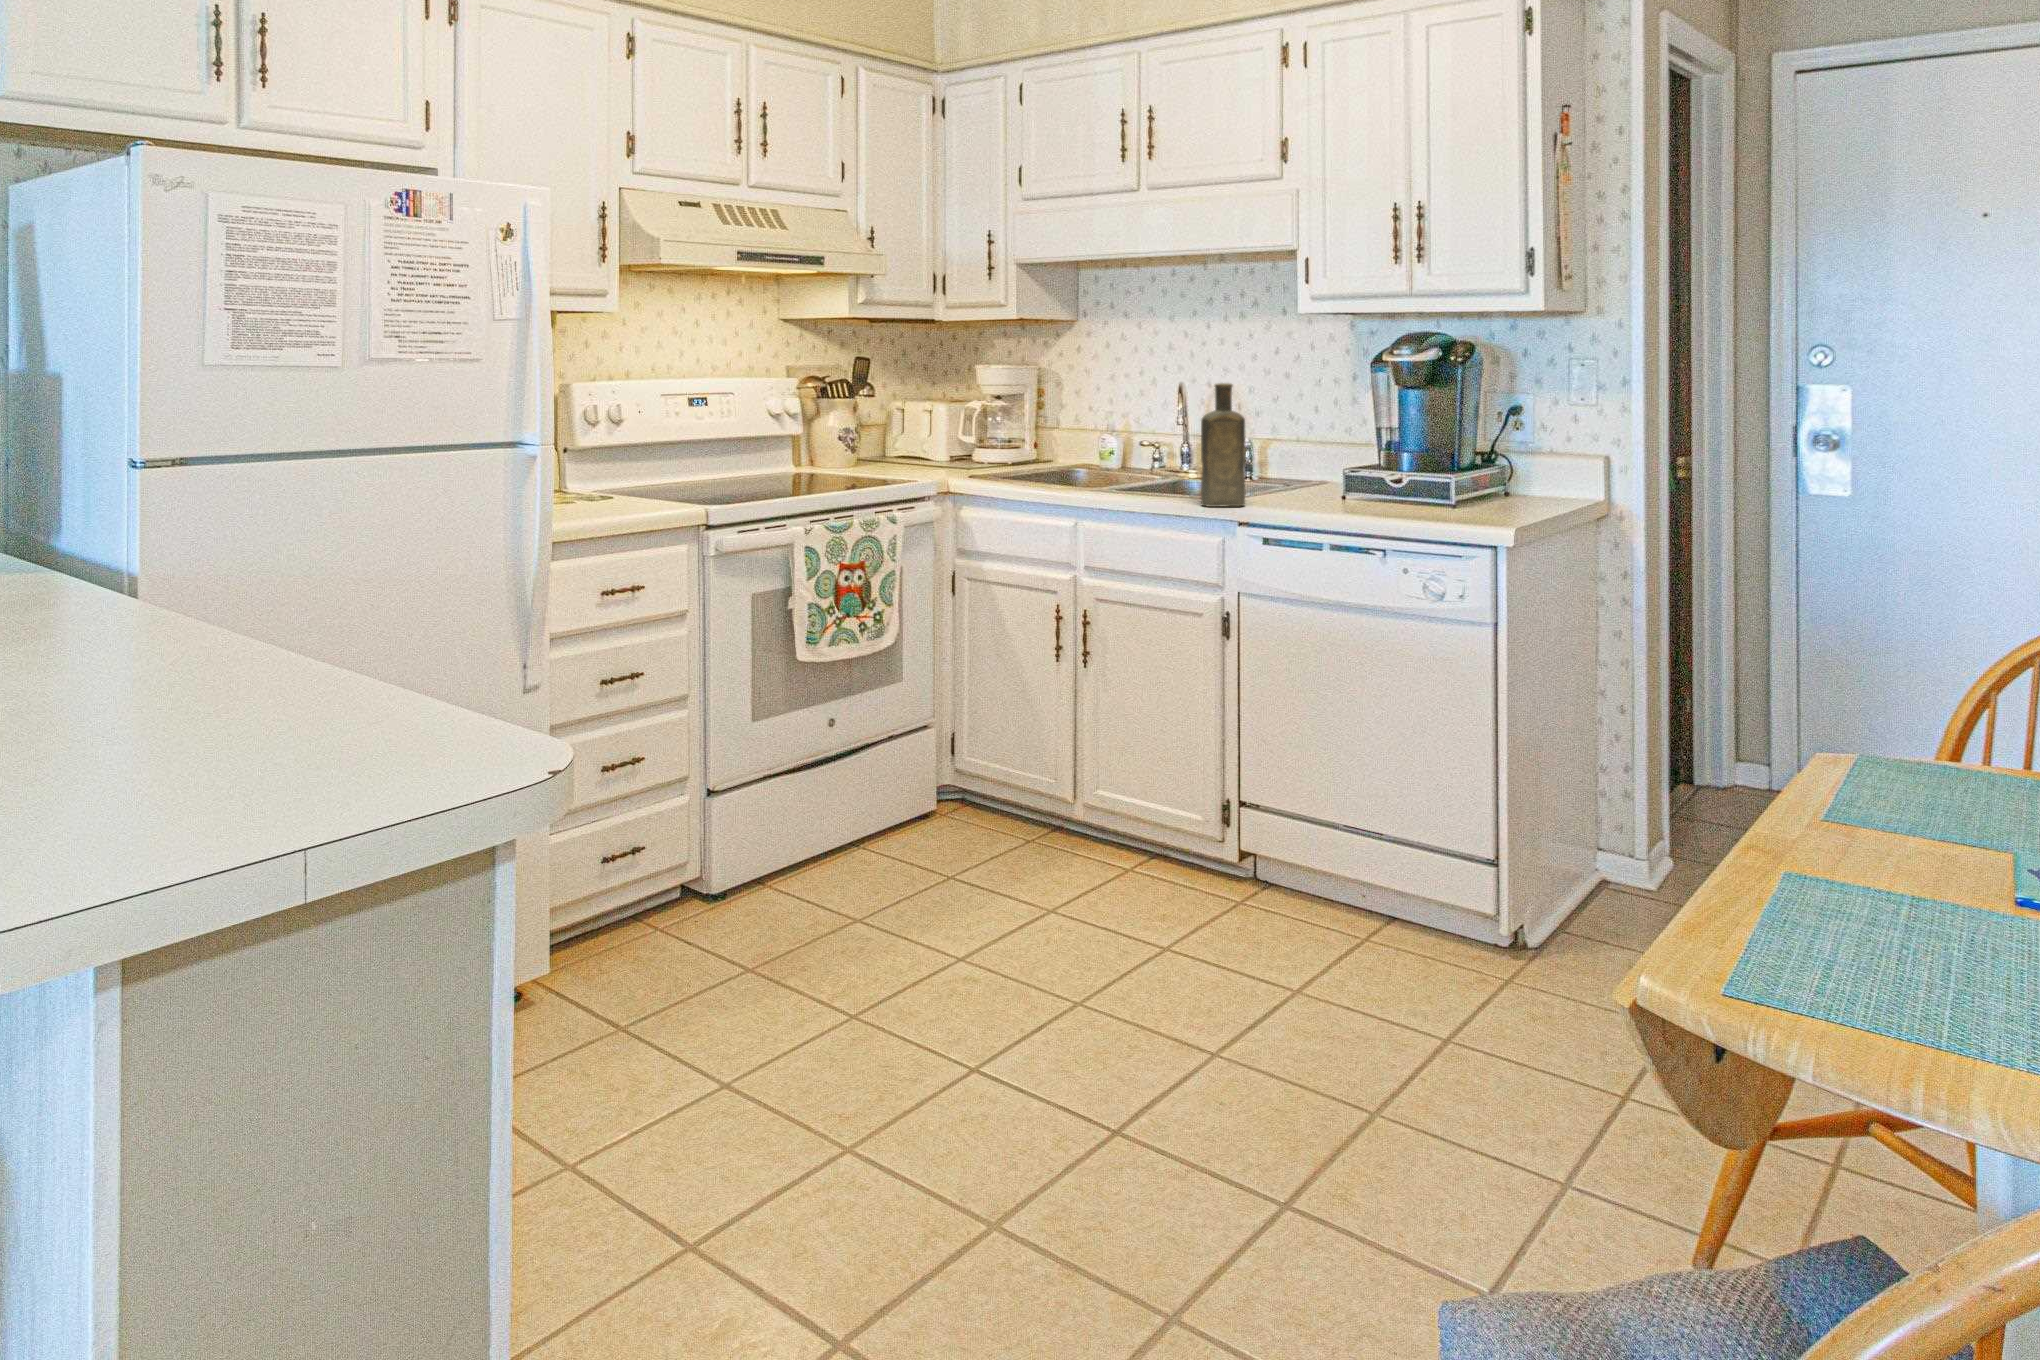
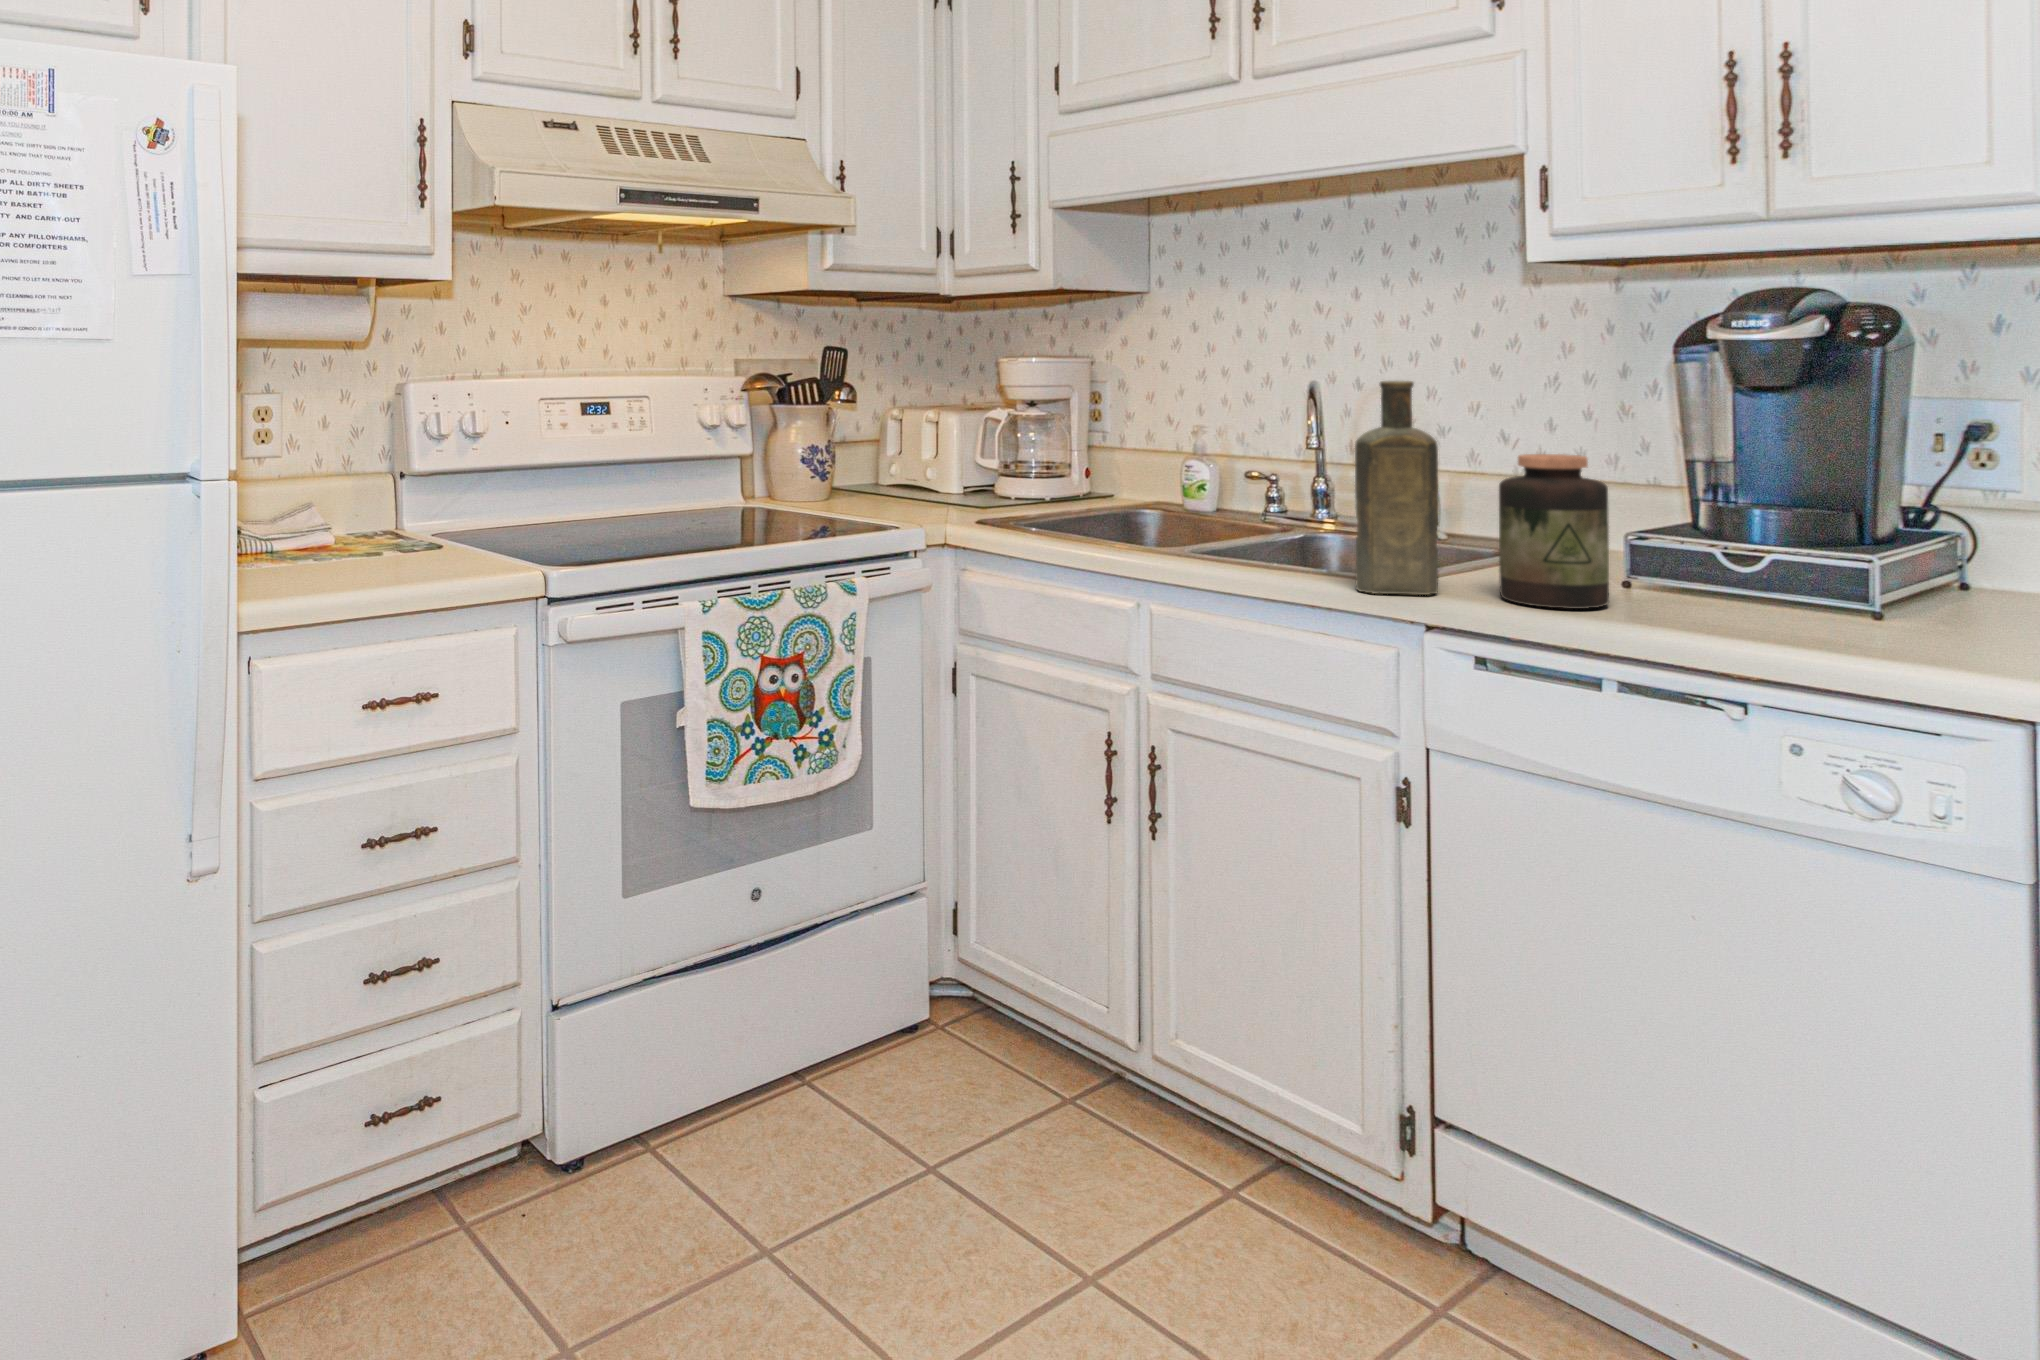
jar: none [1277,425,1332,510] -> present [1499,454,1609,609]

